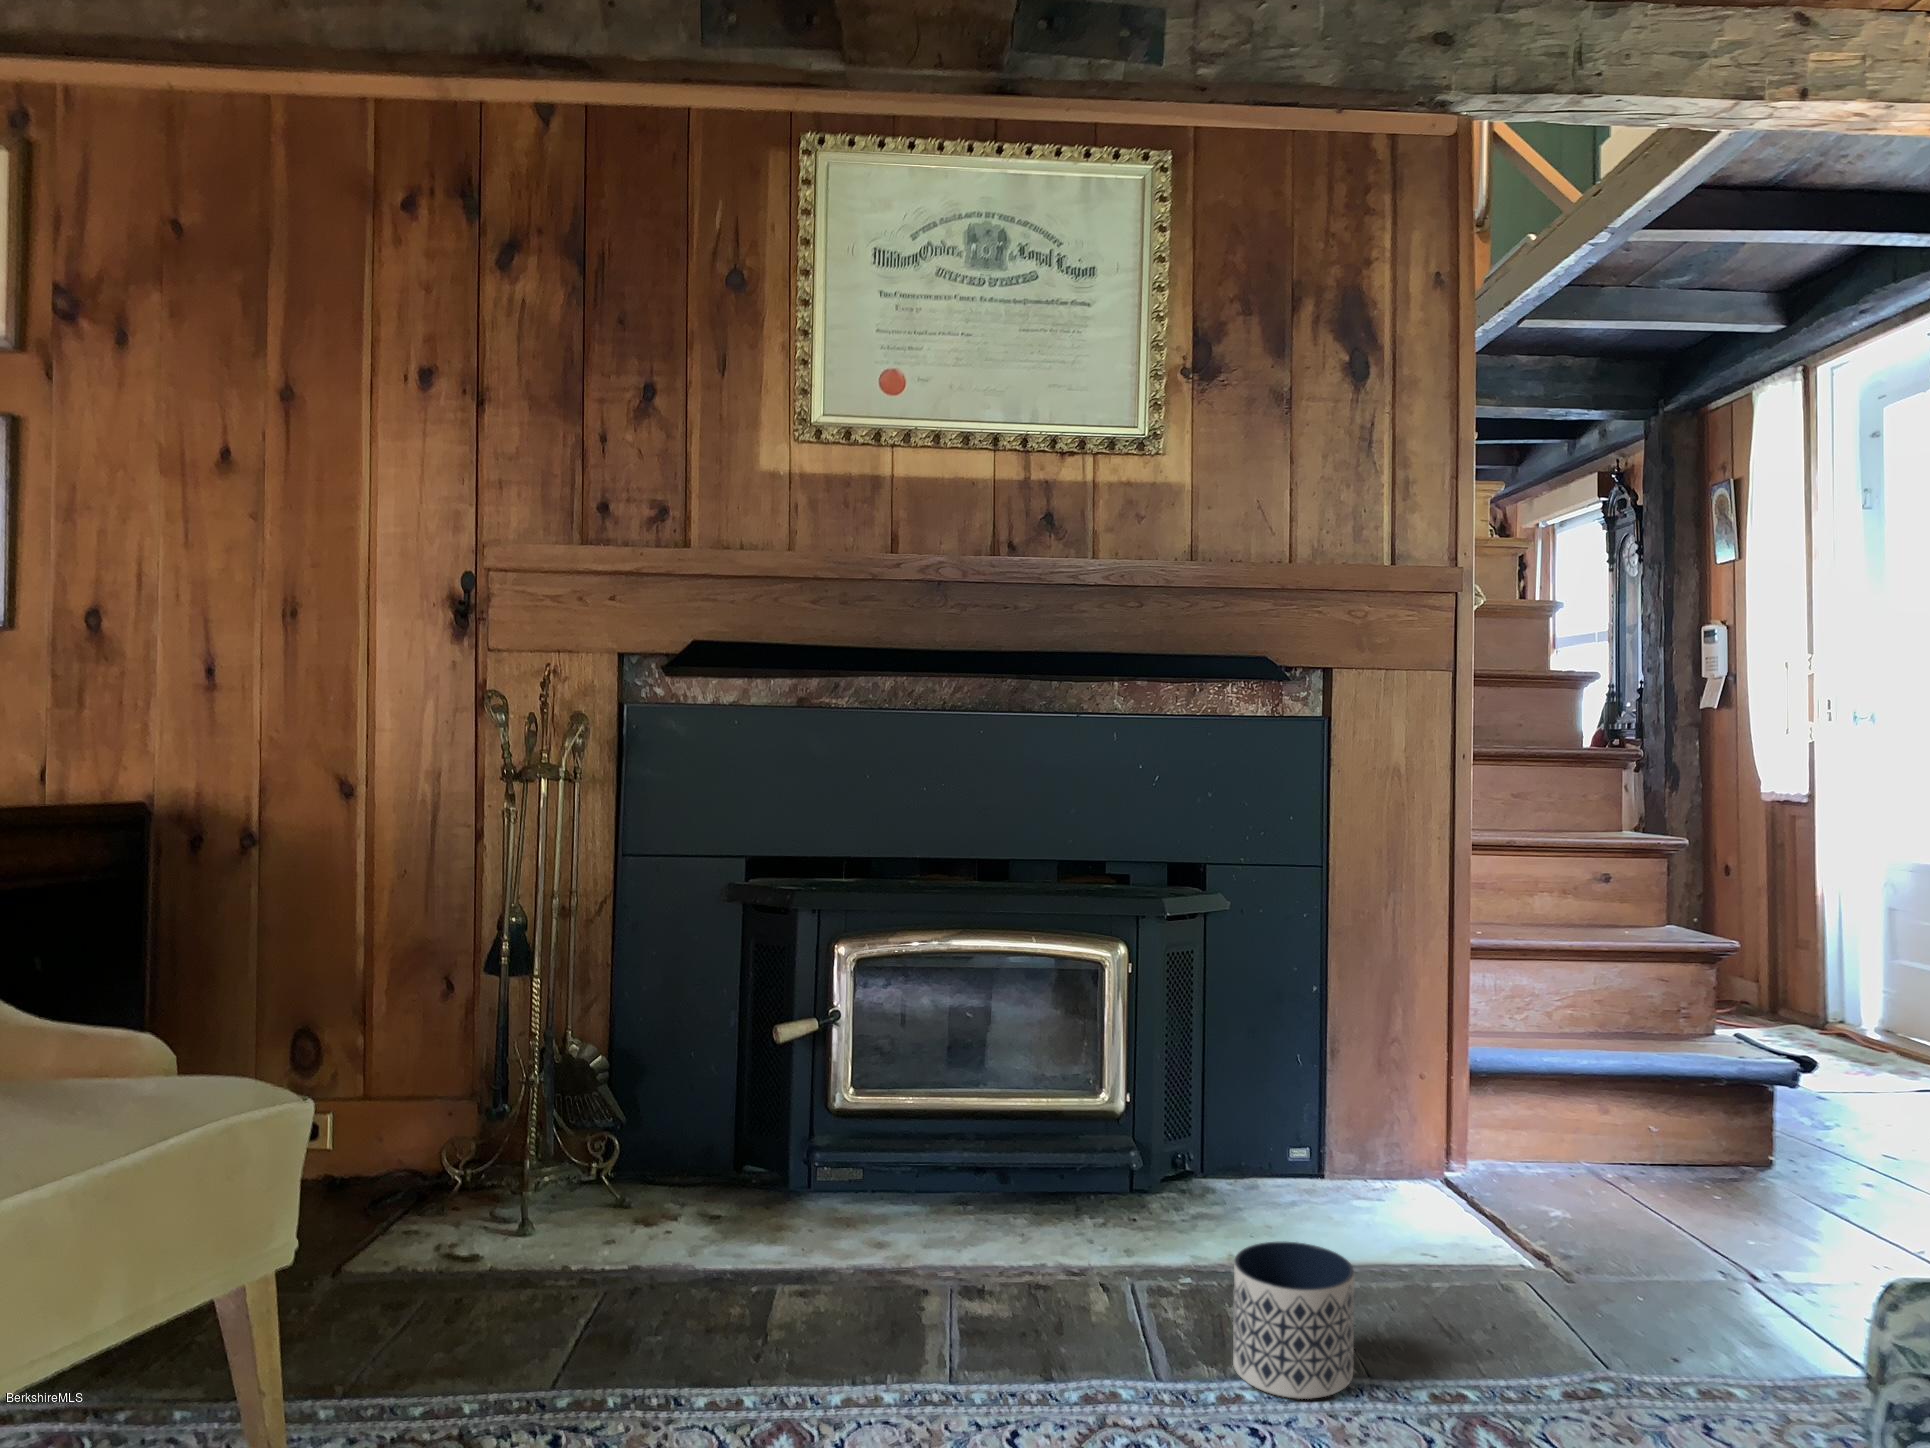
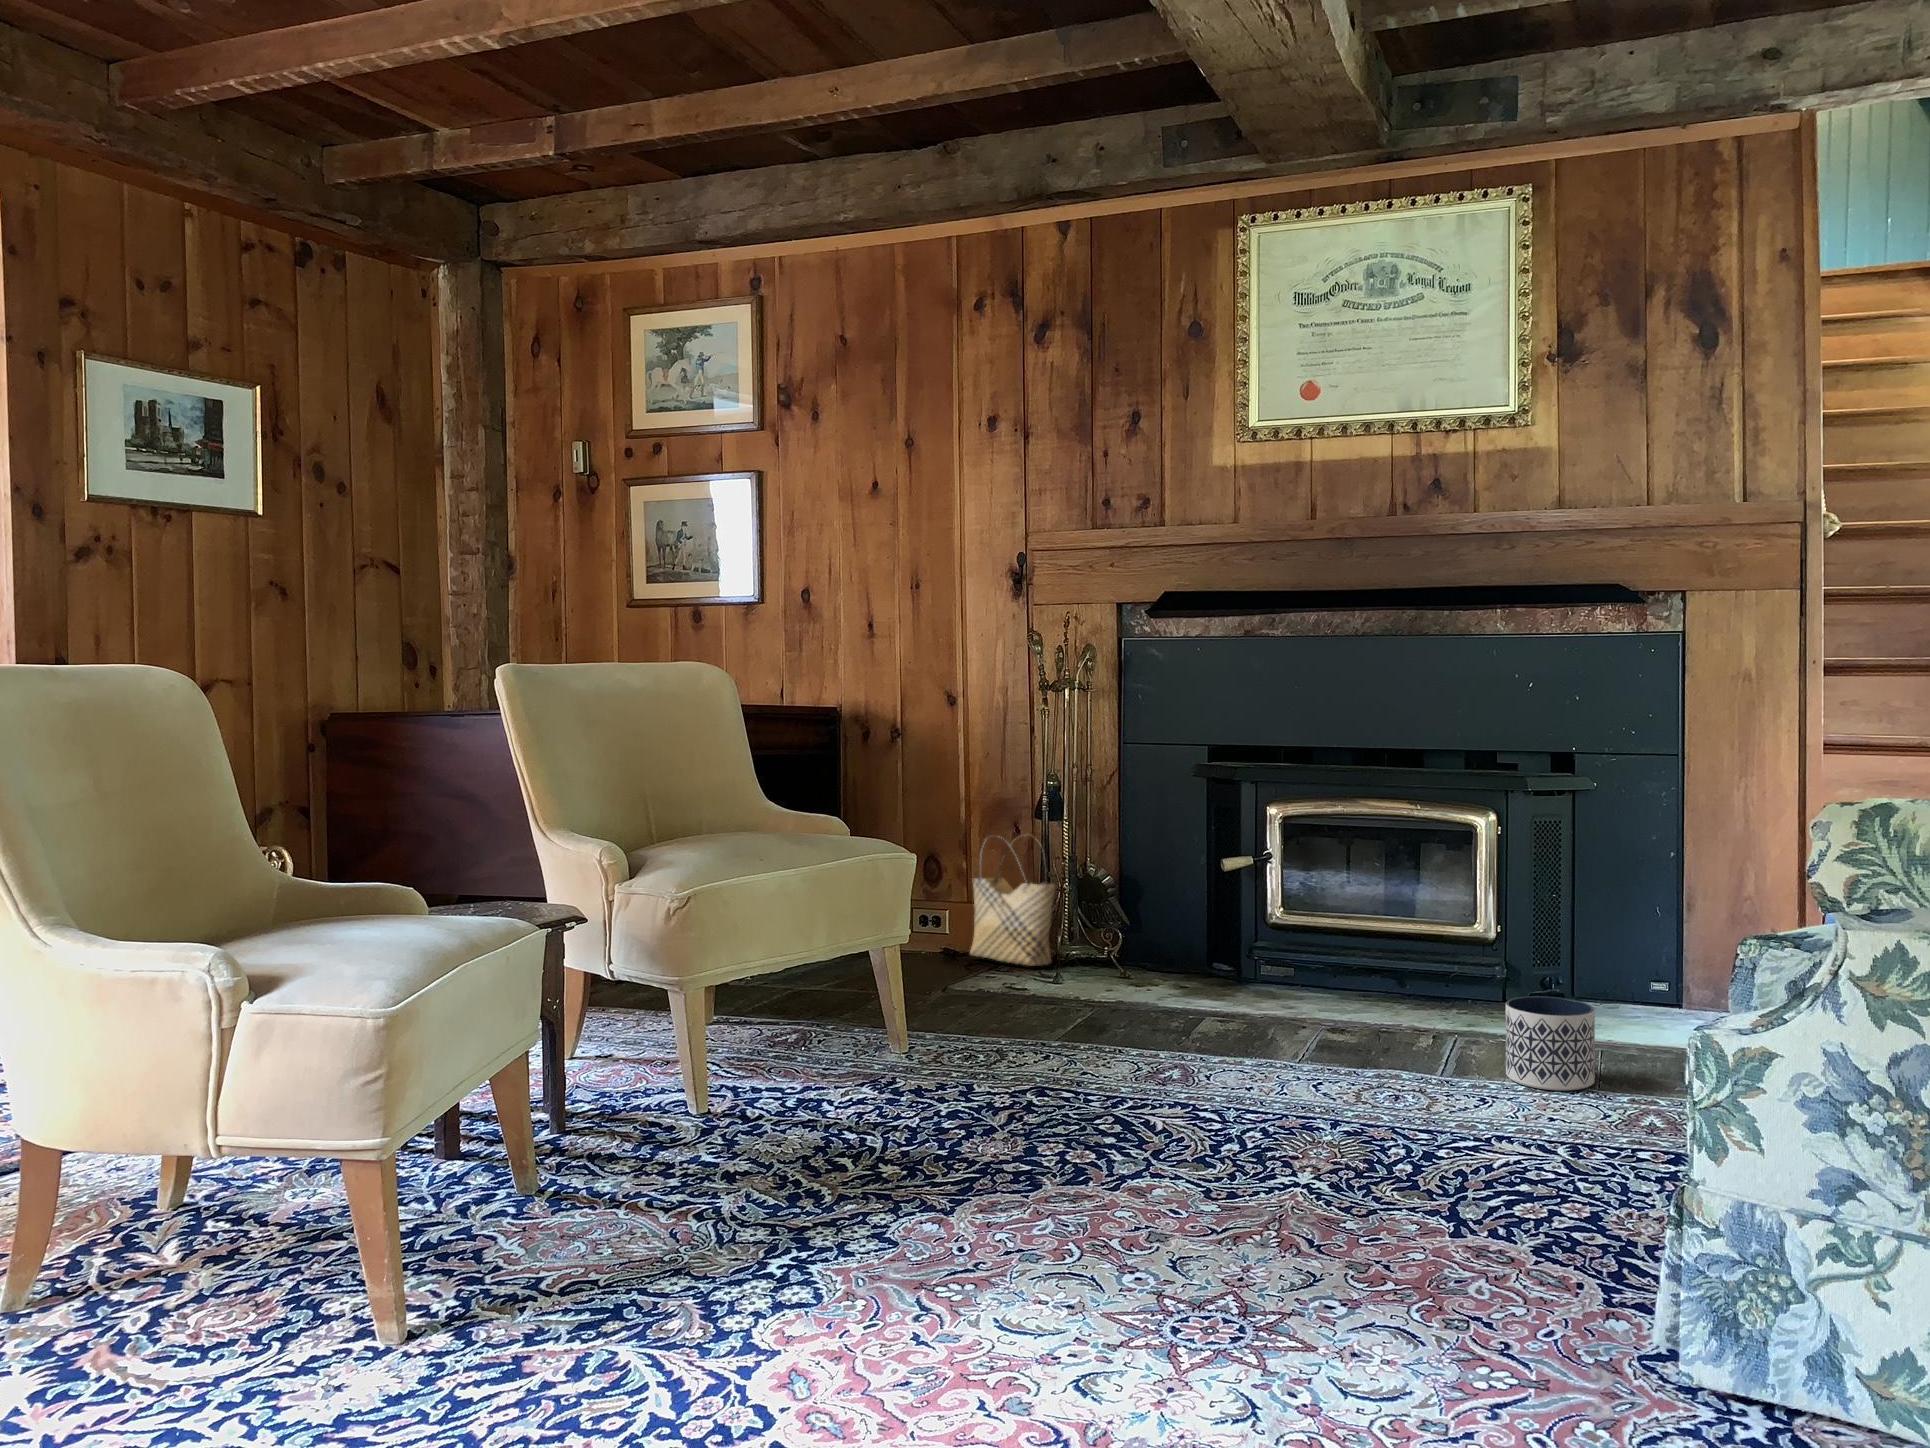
woven basket: none [369,992,514,1199] -> present [970,834,1056,966]

